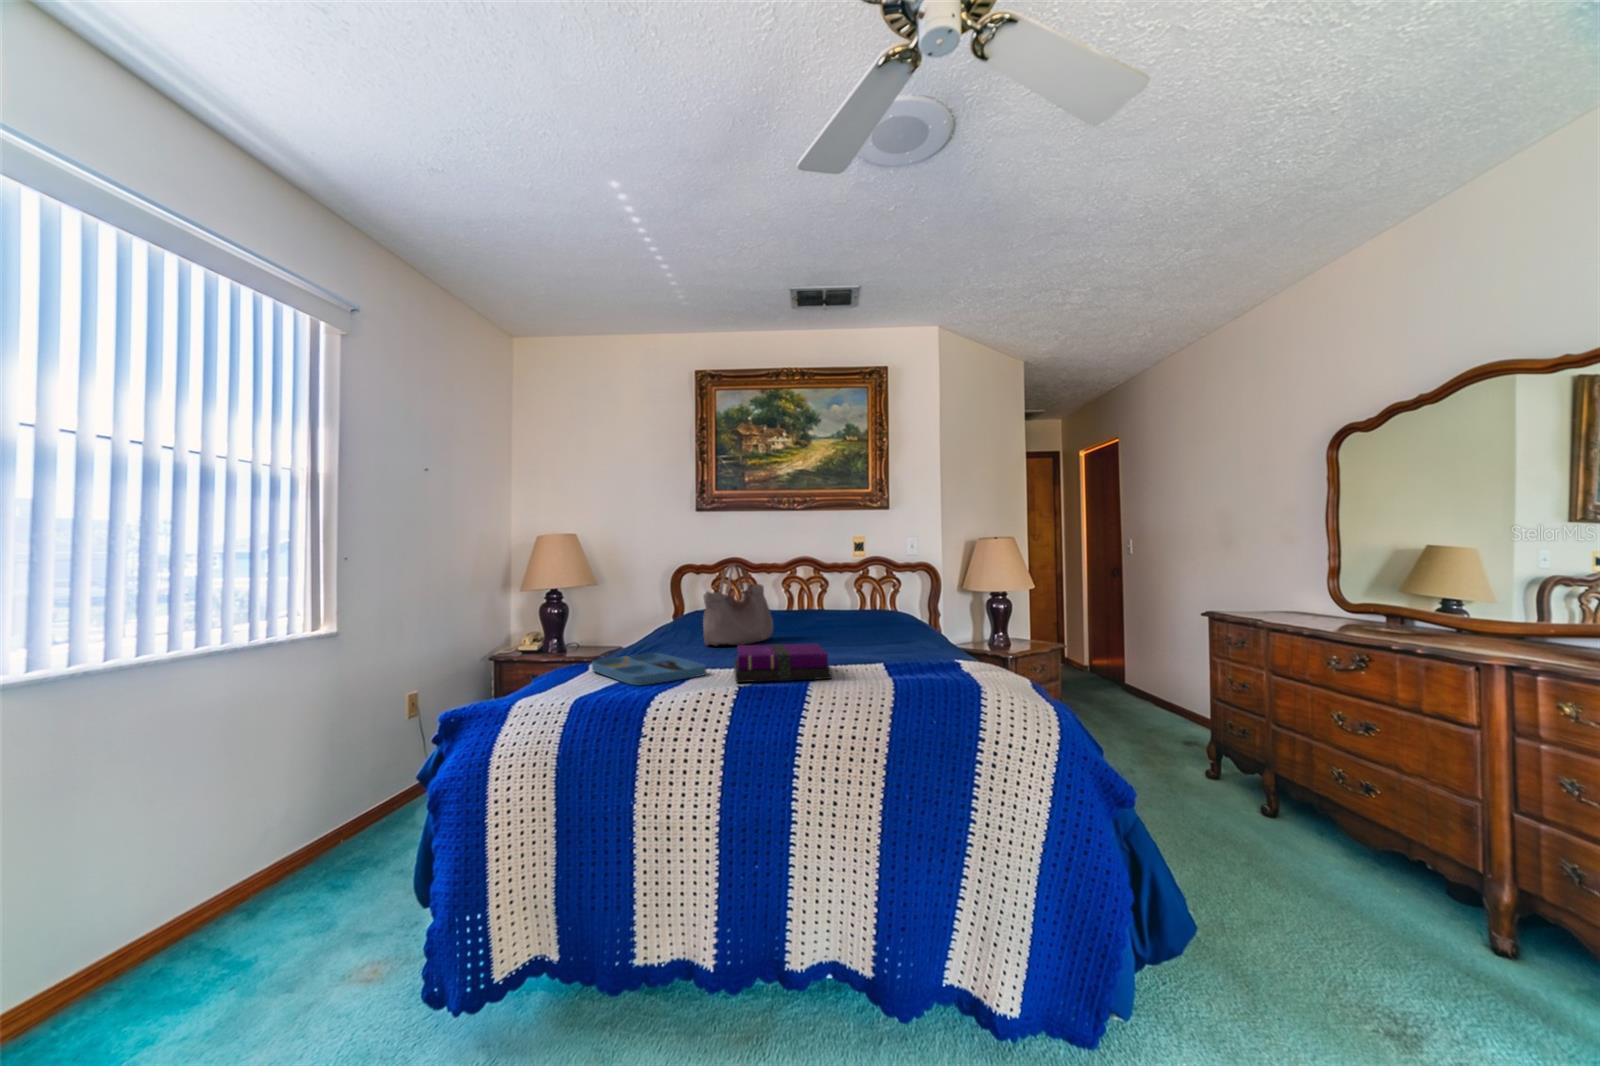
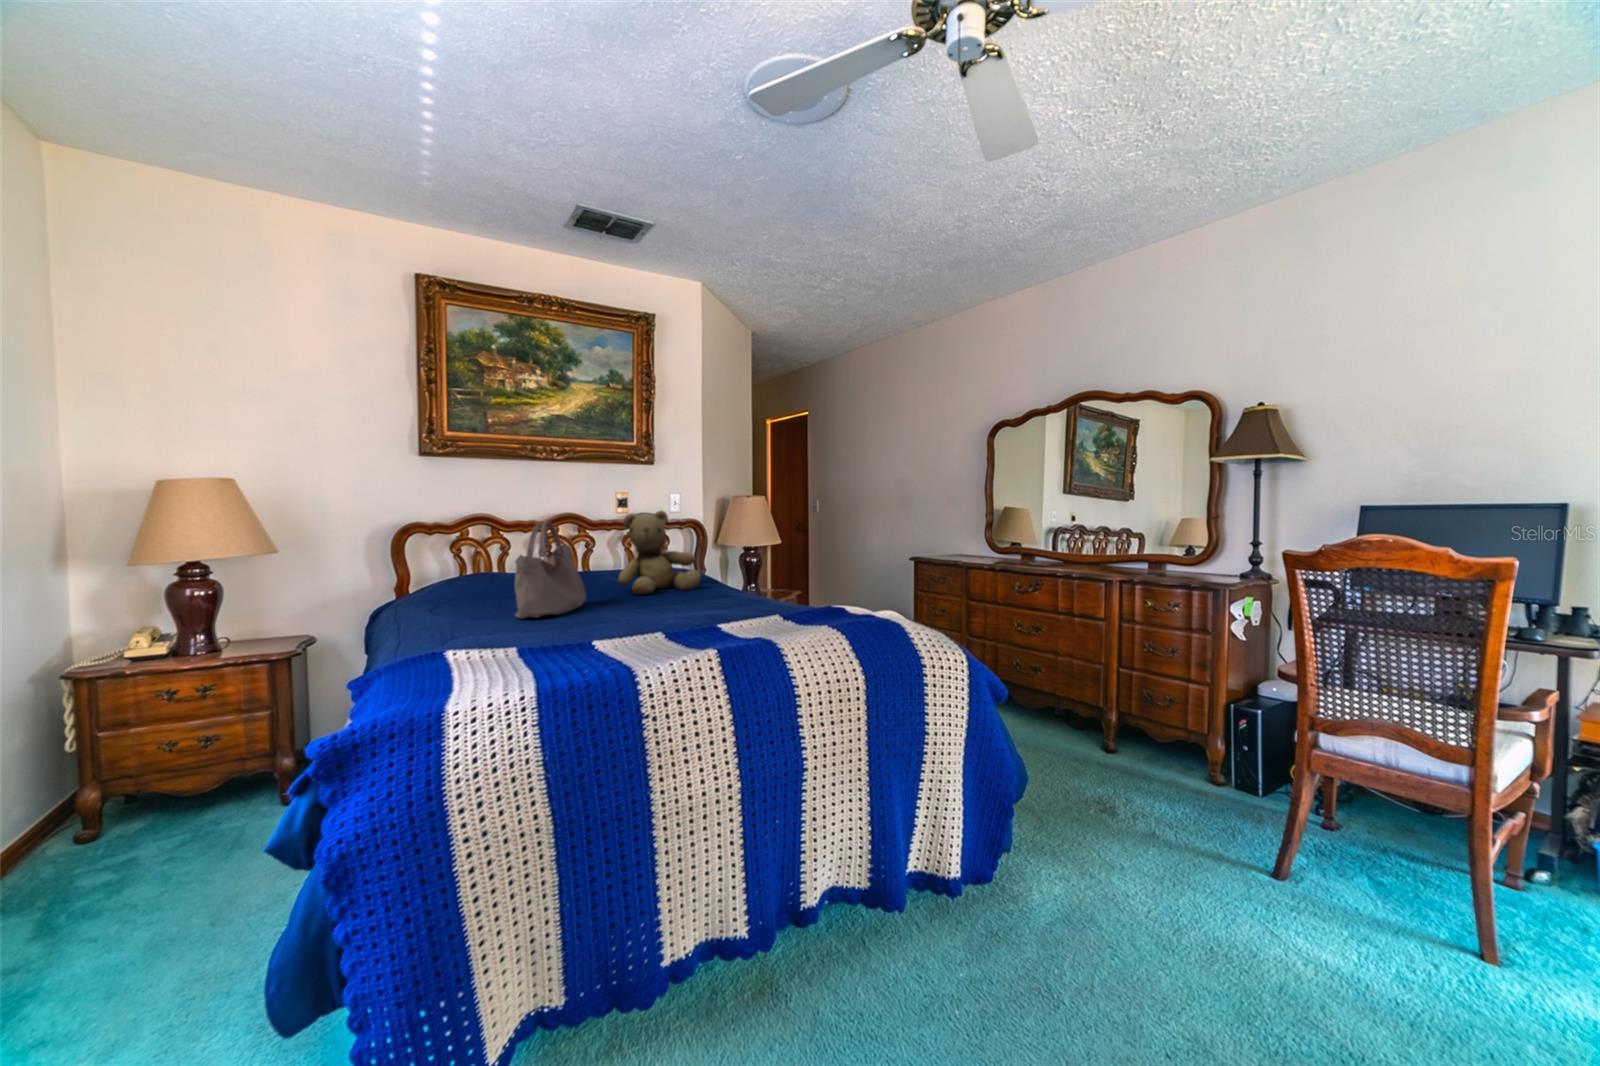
teddy bear: none [821,554,896,636] -> present [618,510,701,595]
notebook: present [734,644,832,682] -> none [629,601,750,648]
tray: present [592,653,706,685] -> none [440,632,610,670]

